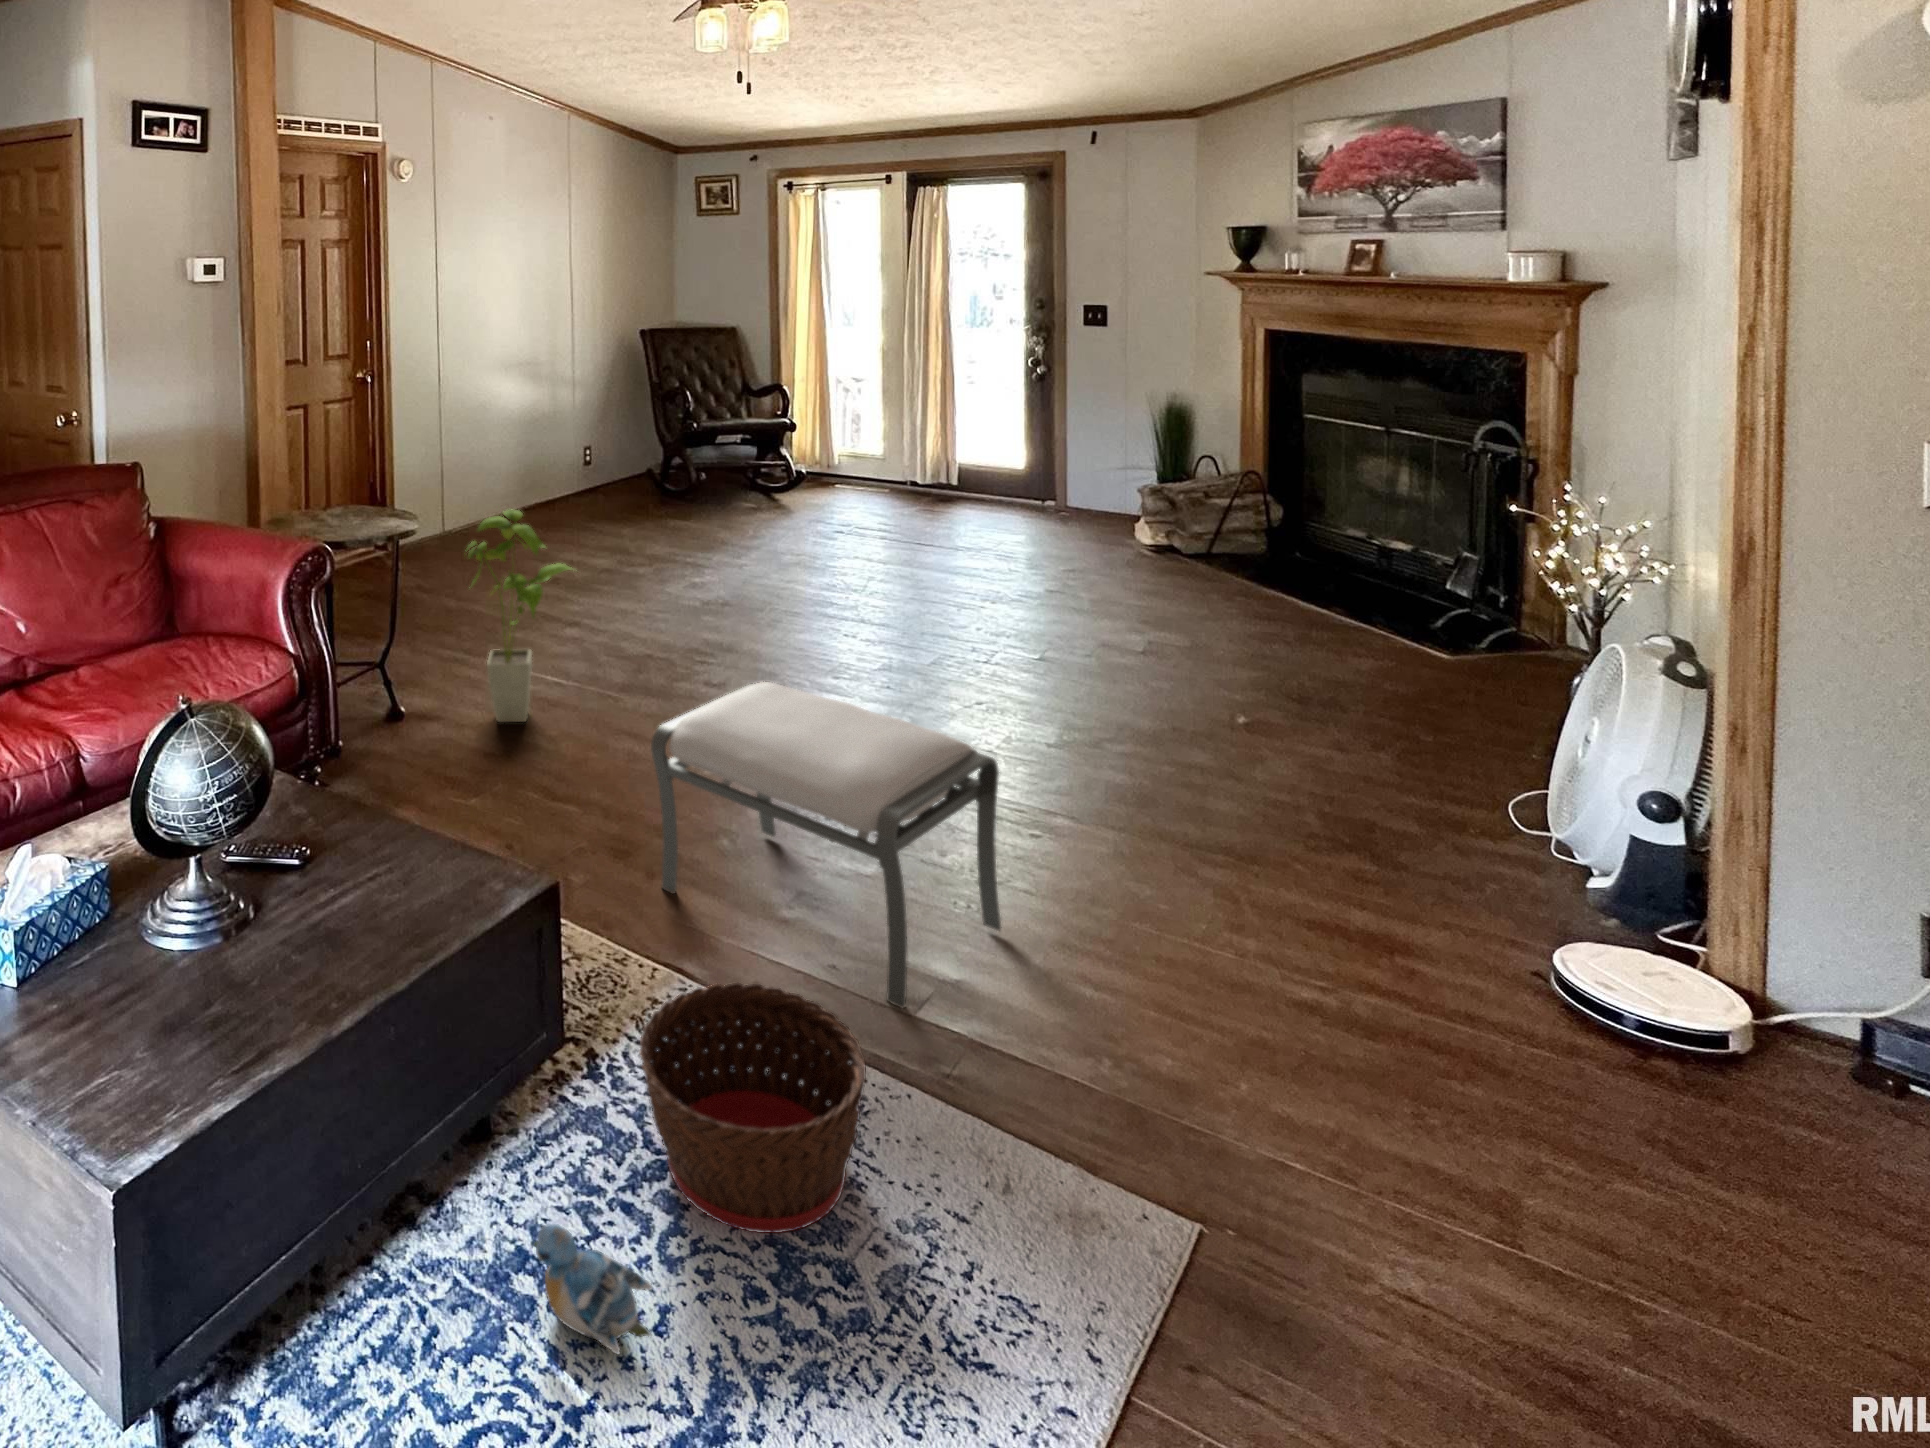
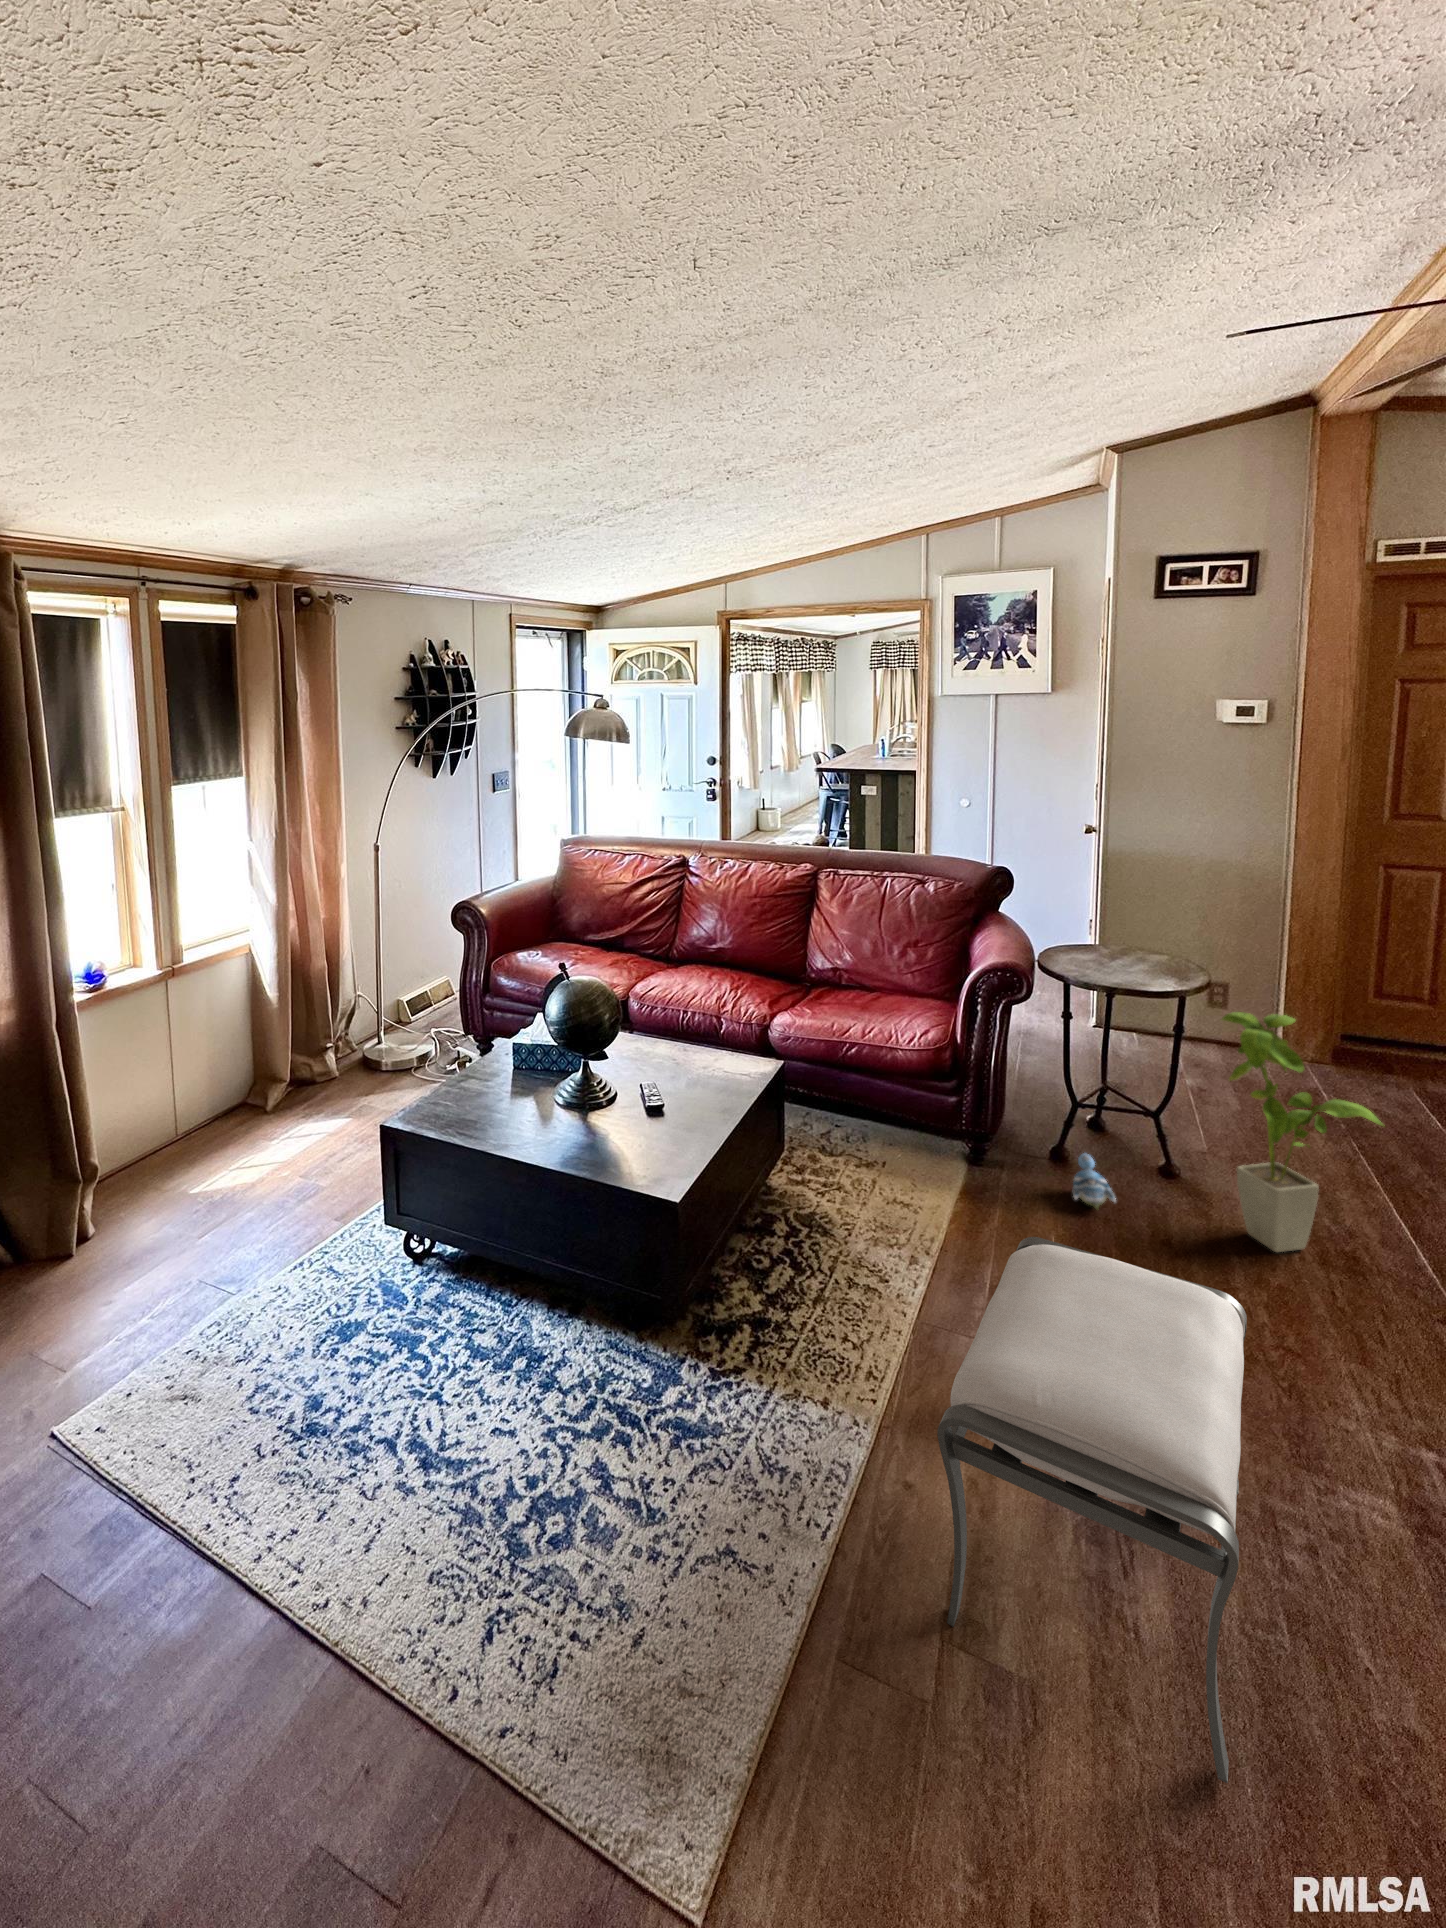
basket: present [639,983,866,1233] -> none [564,1329,742,1542]
plush toy: present [535,1224,652,1354] -> present [1073,1153,1116,1209]

